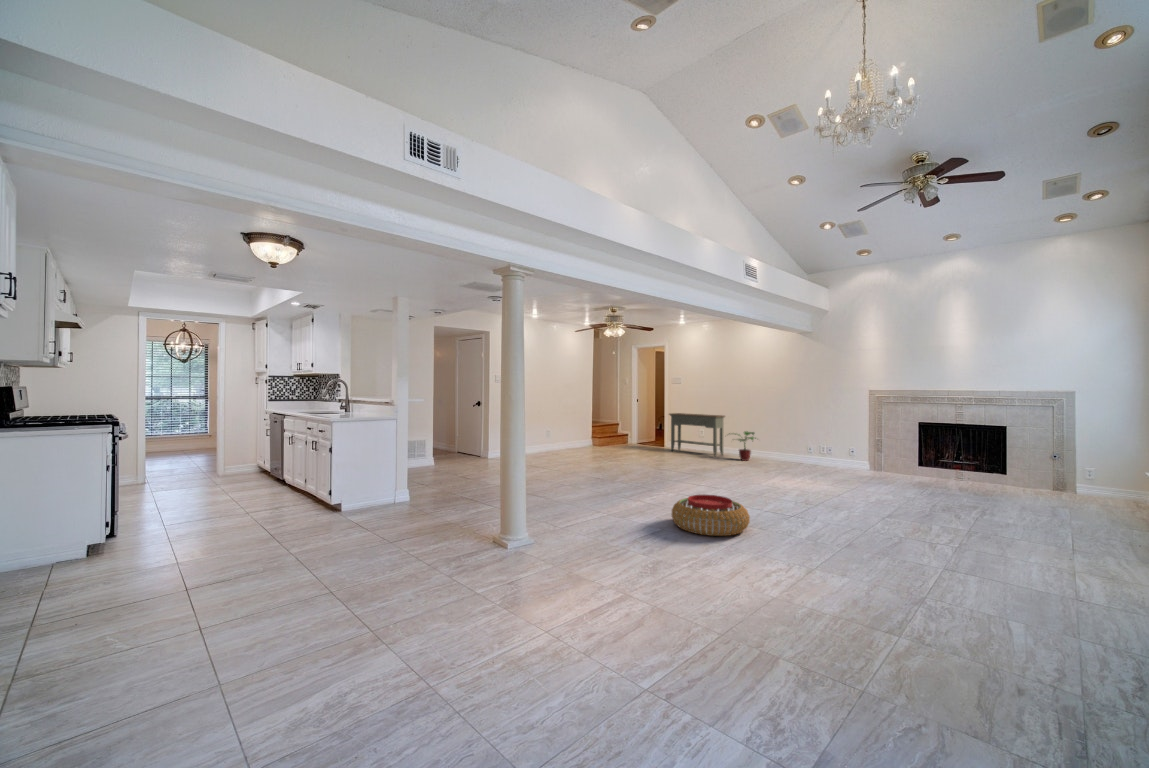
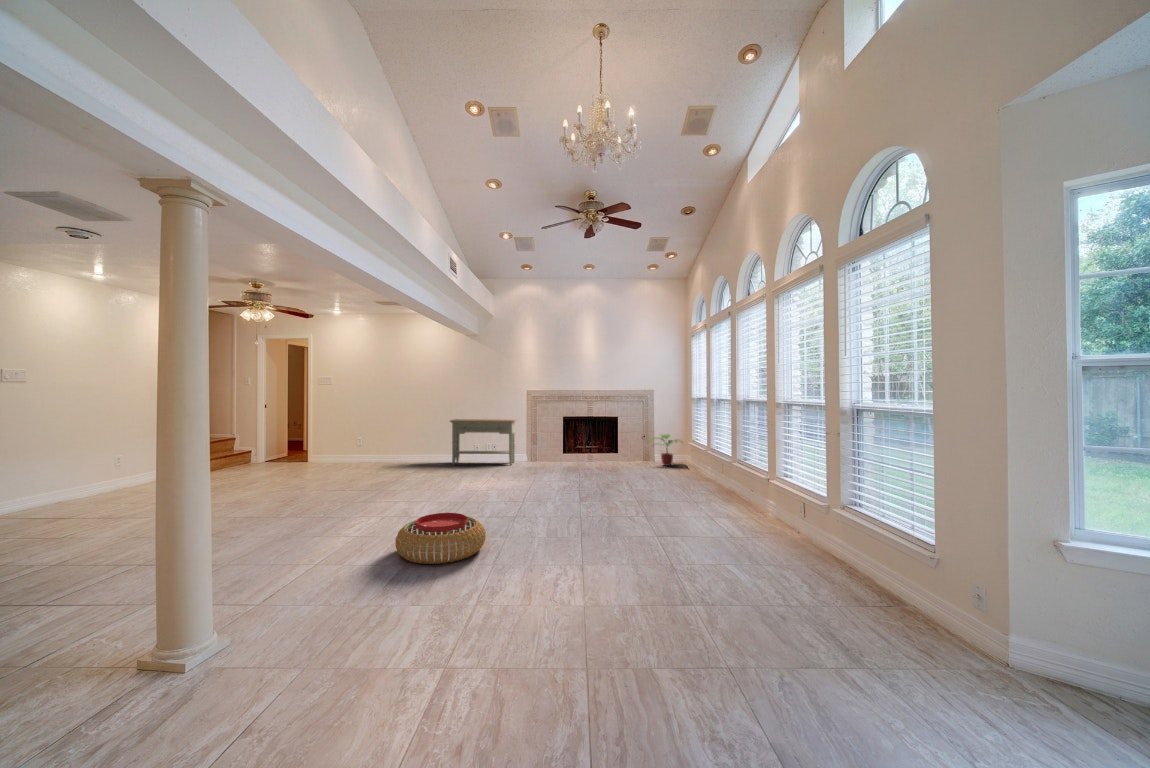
console table: present [669,413,725,456] -> present [450,419,516,465]
potted plant: present [735,431,756,461] -> present [651,434,681,466]

